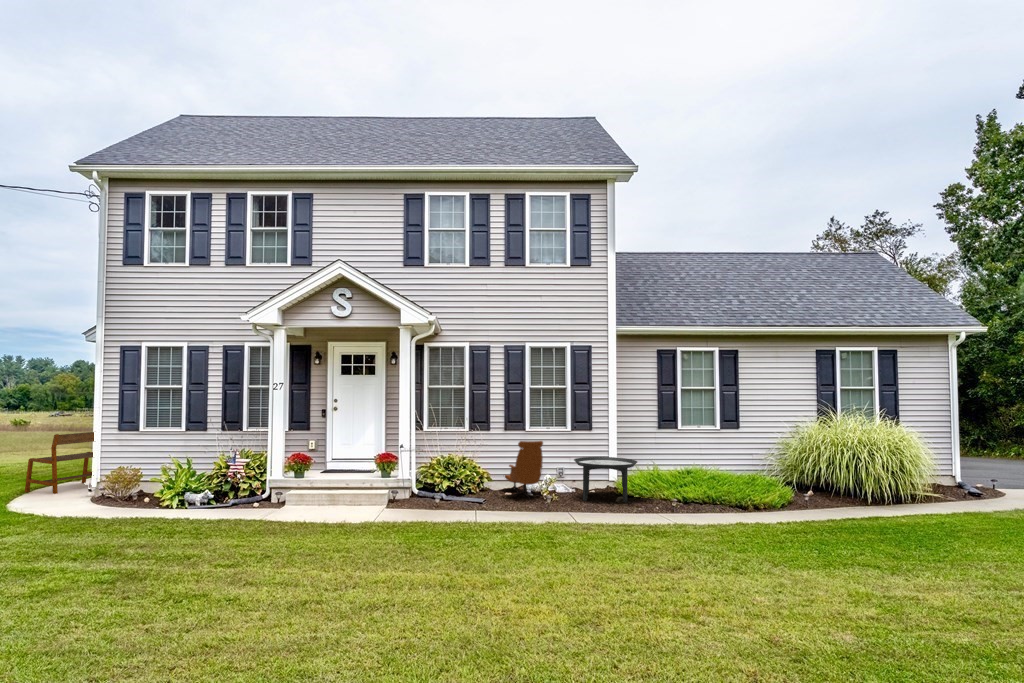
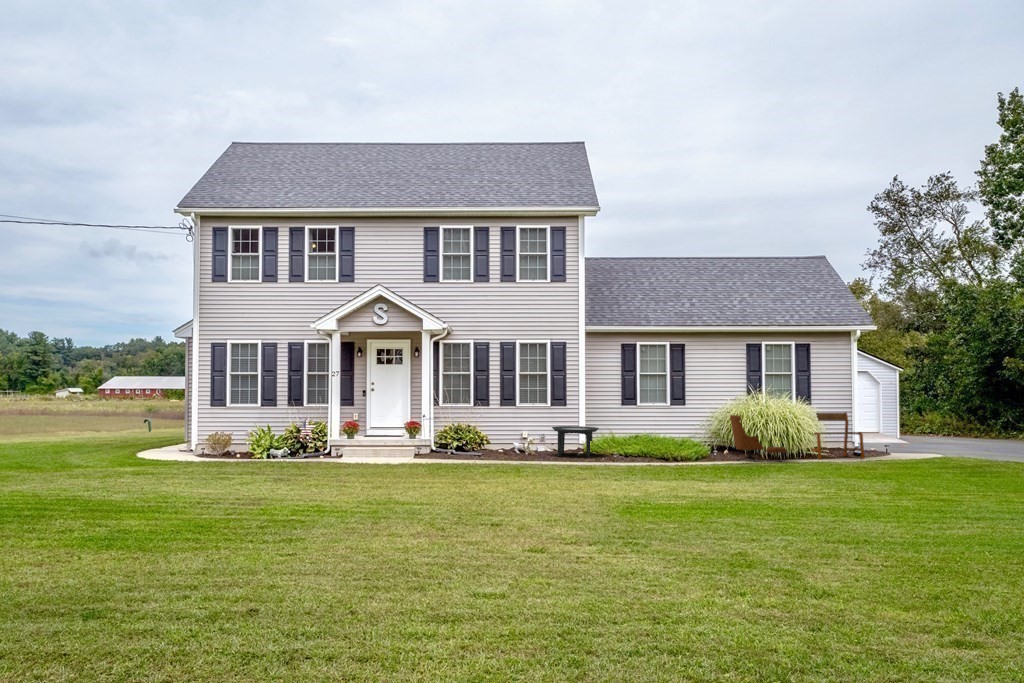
bench: present [25,432,94,494] -> present [812,412,864,459]
lounge chair: present [505,441,543,498] -> present [730,415,787,461]

